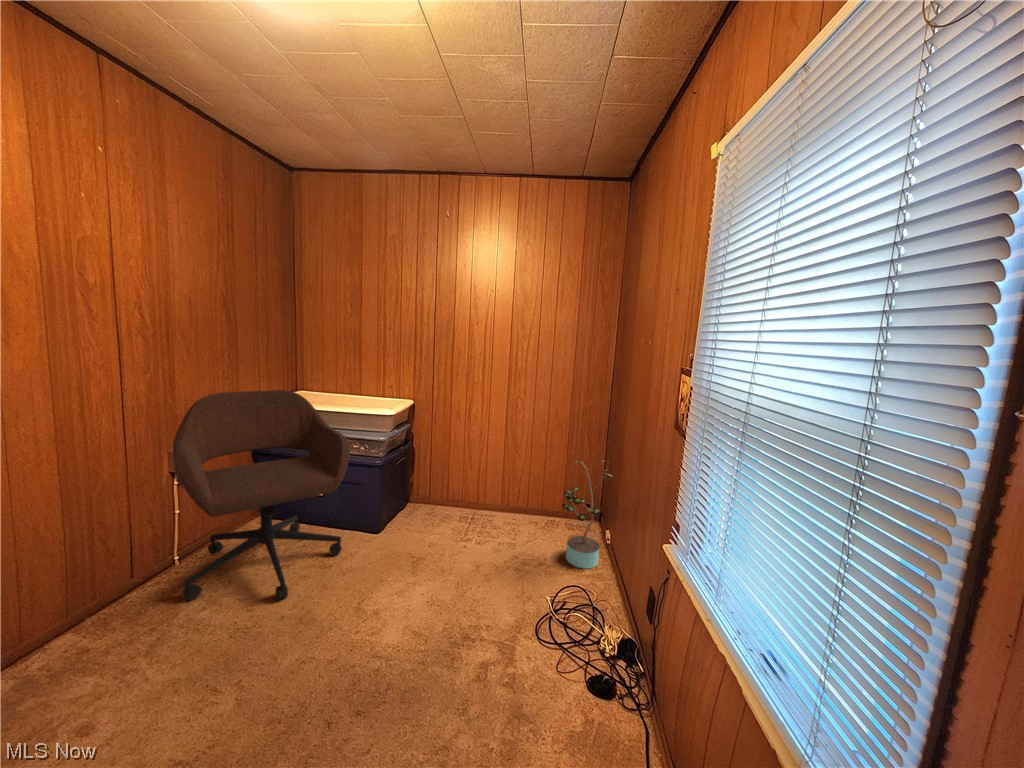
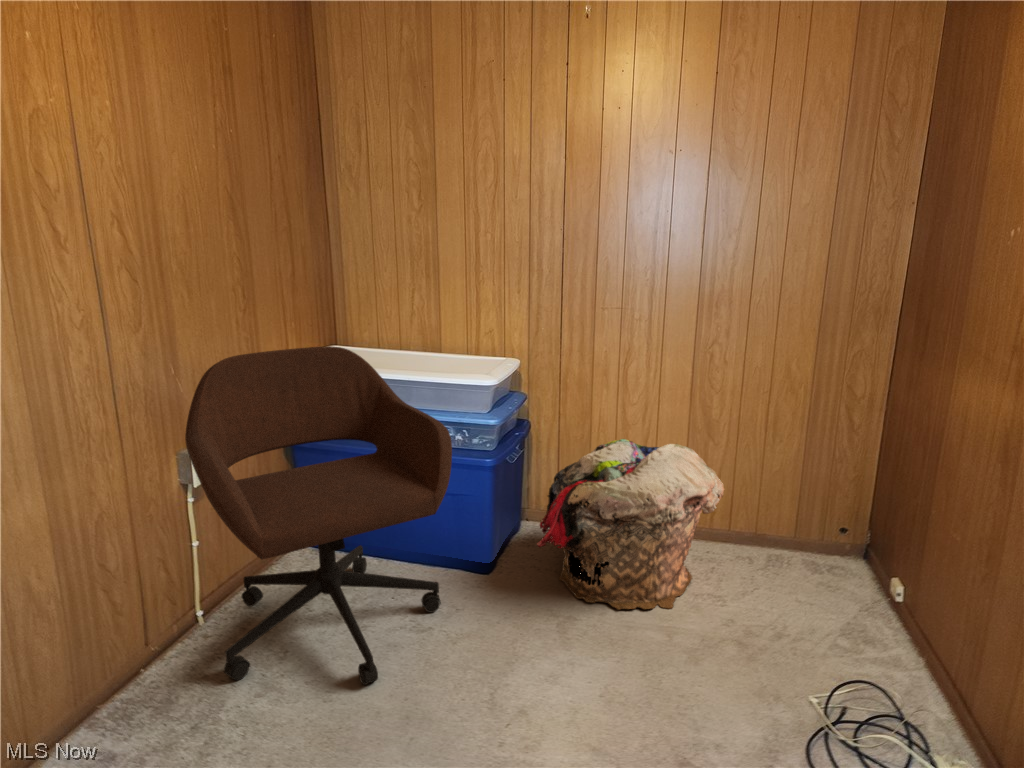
laundry basket: none [406,451,521,552] -> present [537,439,725,609]
potted plant: present [562,460,613,569] -> none [821,454,932,646]

